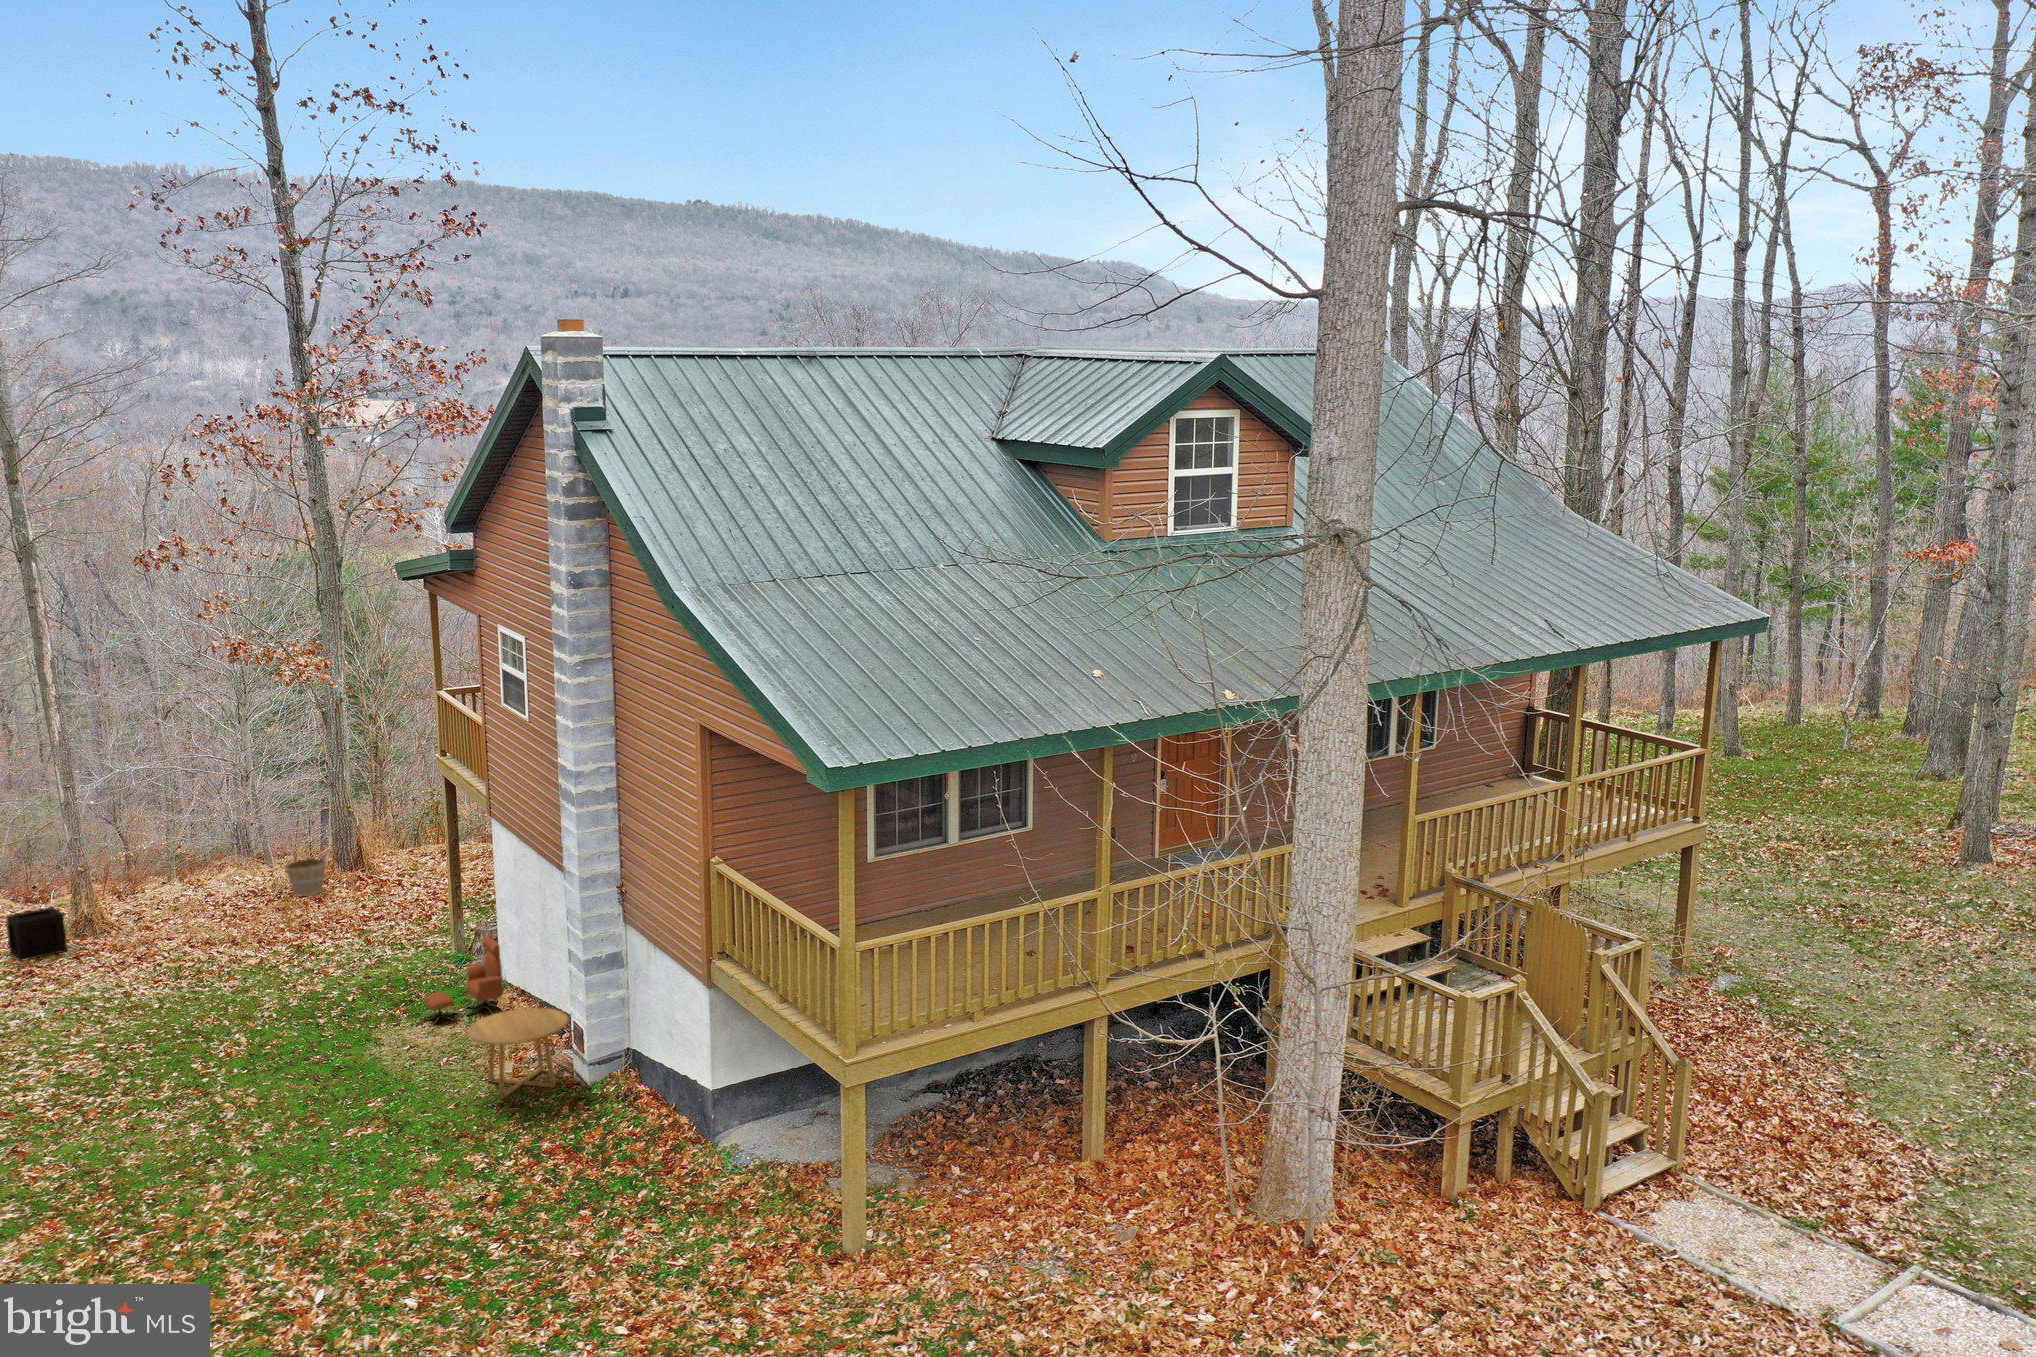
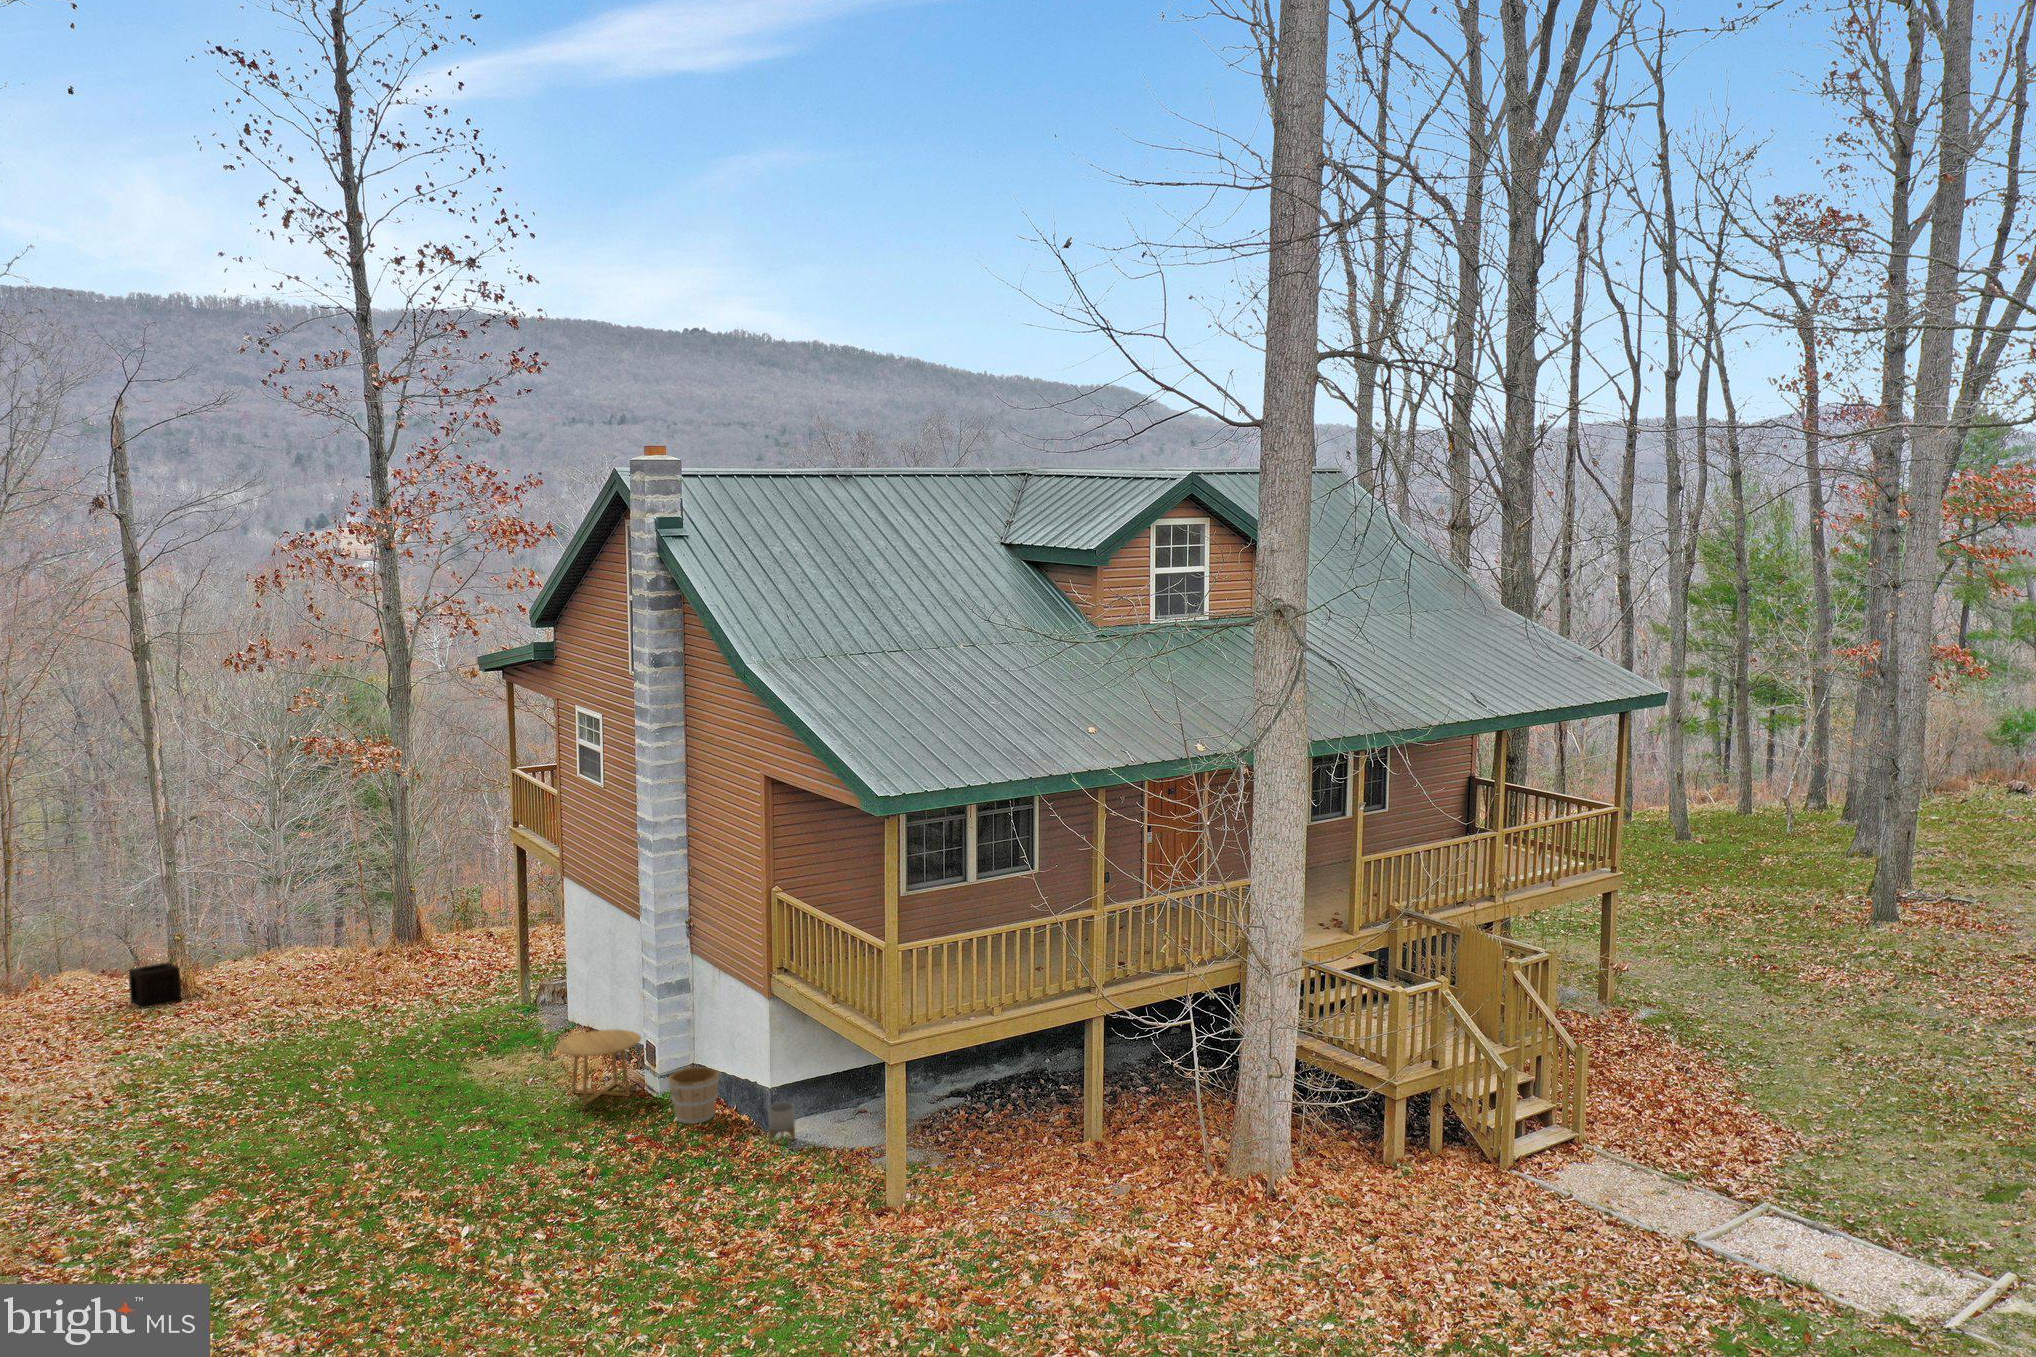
wooden bucket: present [285,858,327,896] -> present [667,1067,721,1124]
lounge chair: present [421,937,503,1025] -> none [504,977,579,1054]
planter: none [710,1108,742,1160] -> present [769,1103,795,1145]

